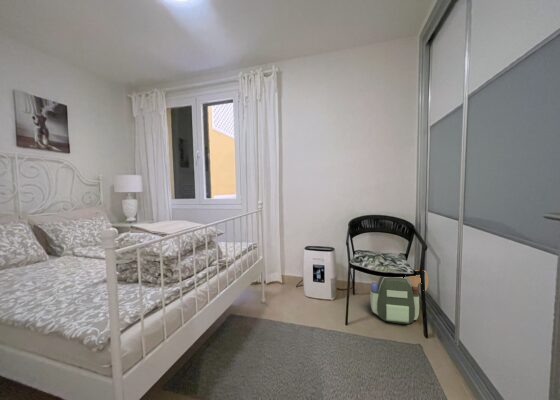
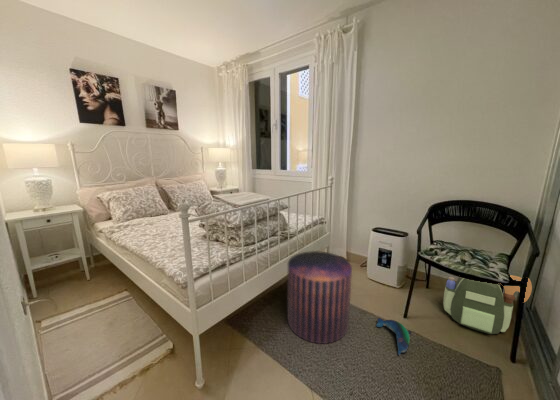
pouf: none [230,275,297,374] -> present [288,251,352,344]
plush toy: none [321,331,352,362] -> present [376,318,411,355]

